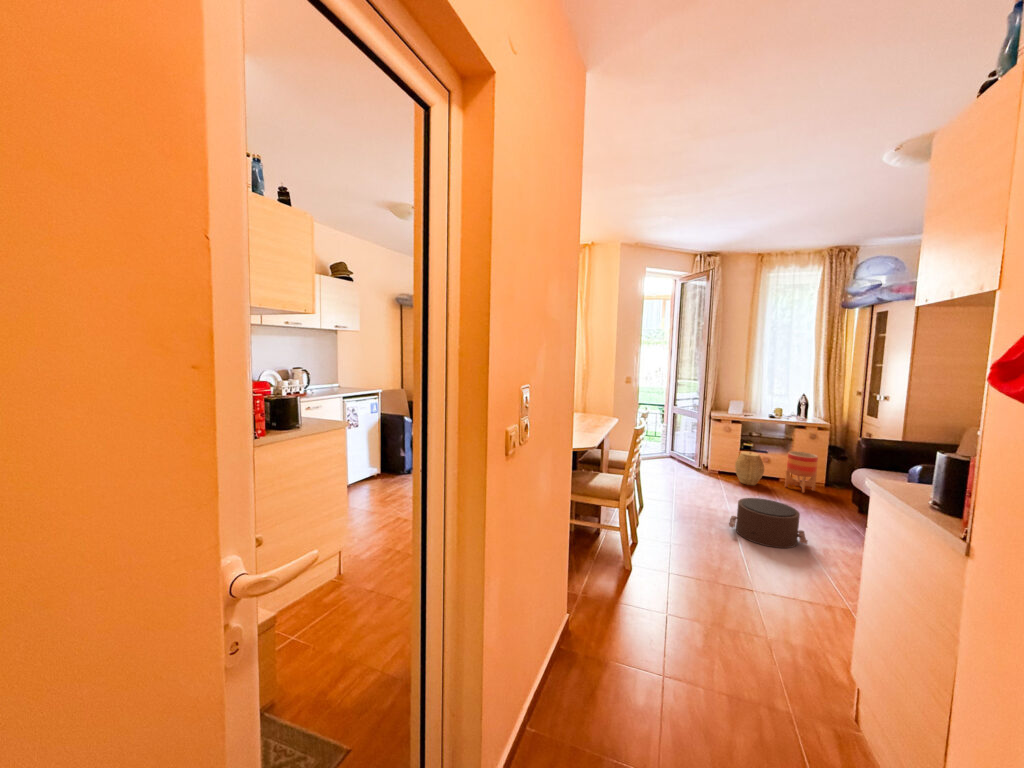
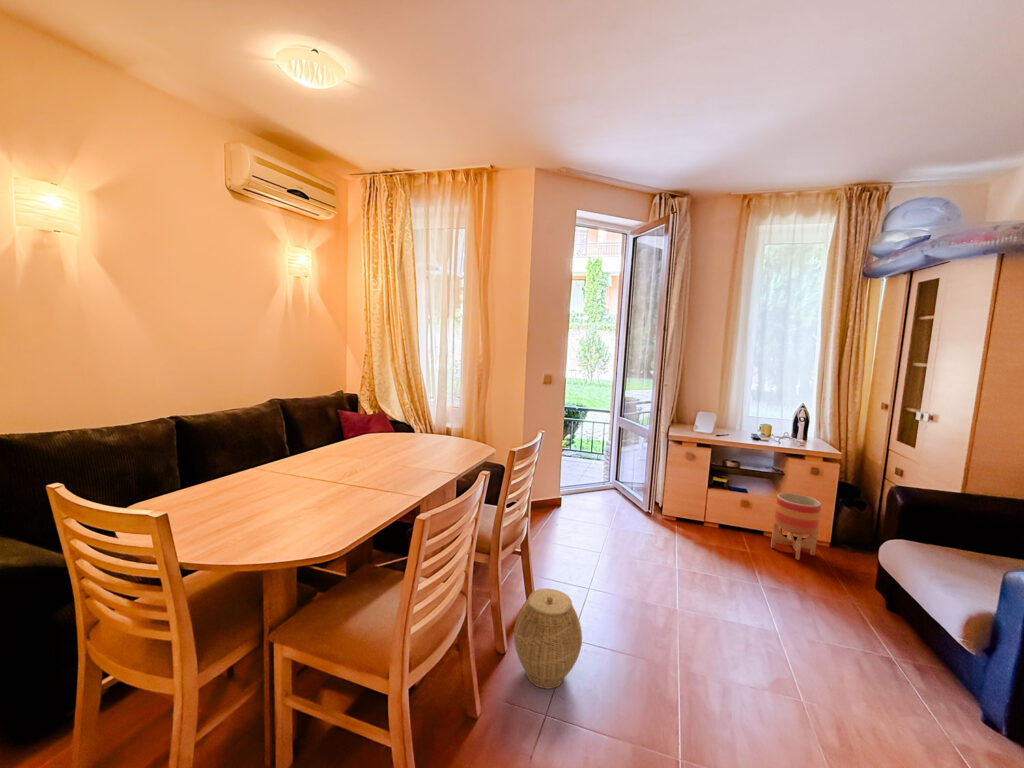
woven basket: present [735,452,764,485] -> present [514,589,582,689]
pouf: present [729,498,808,548] -> none [666,596,805,711]

